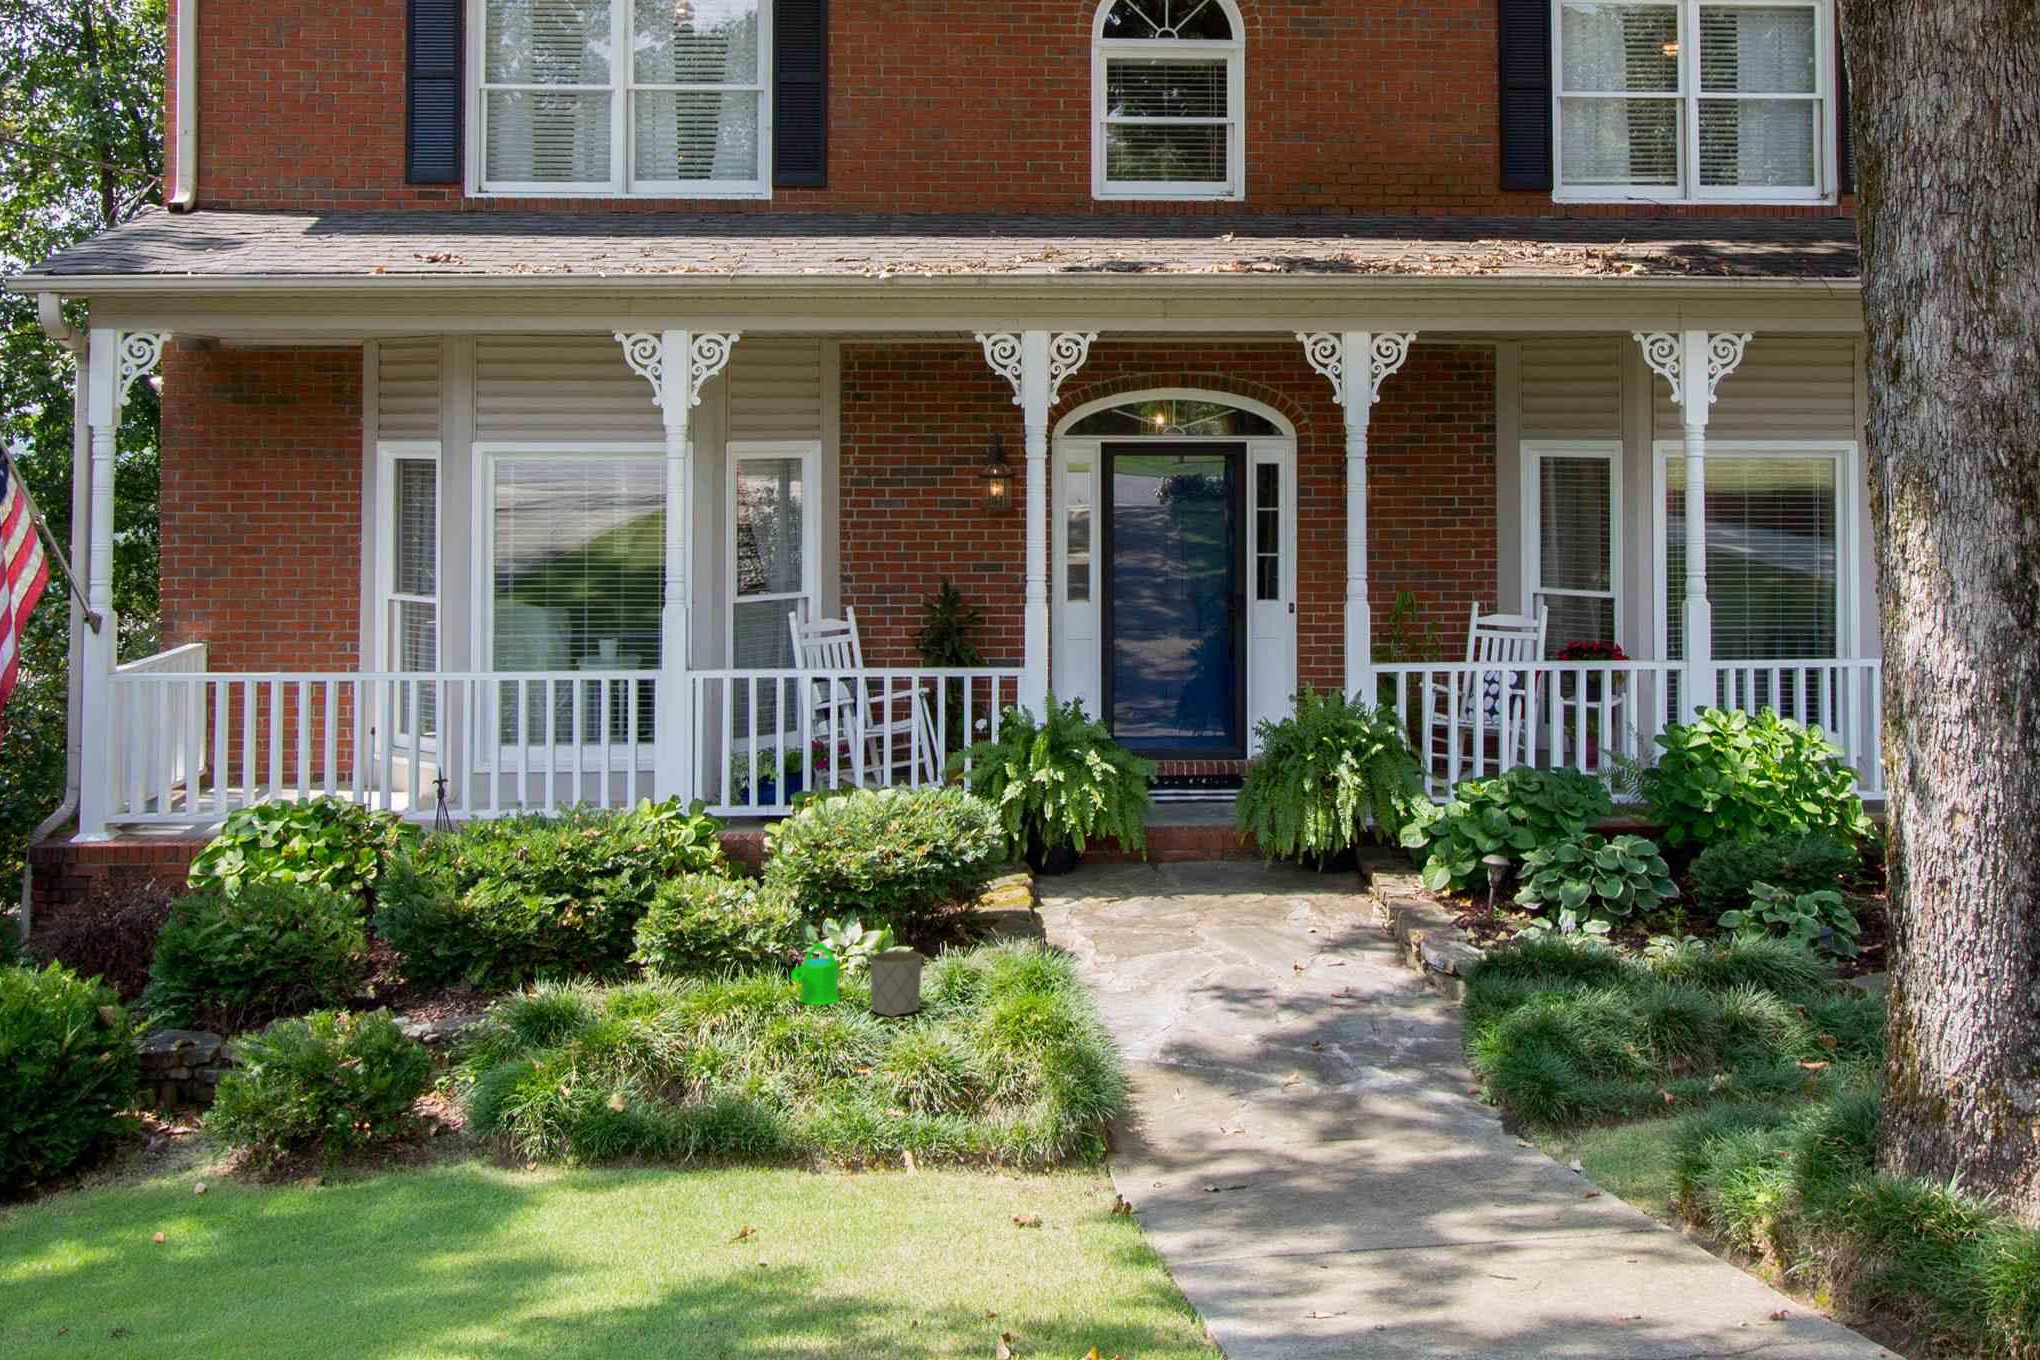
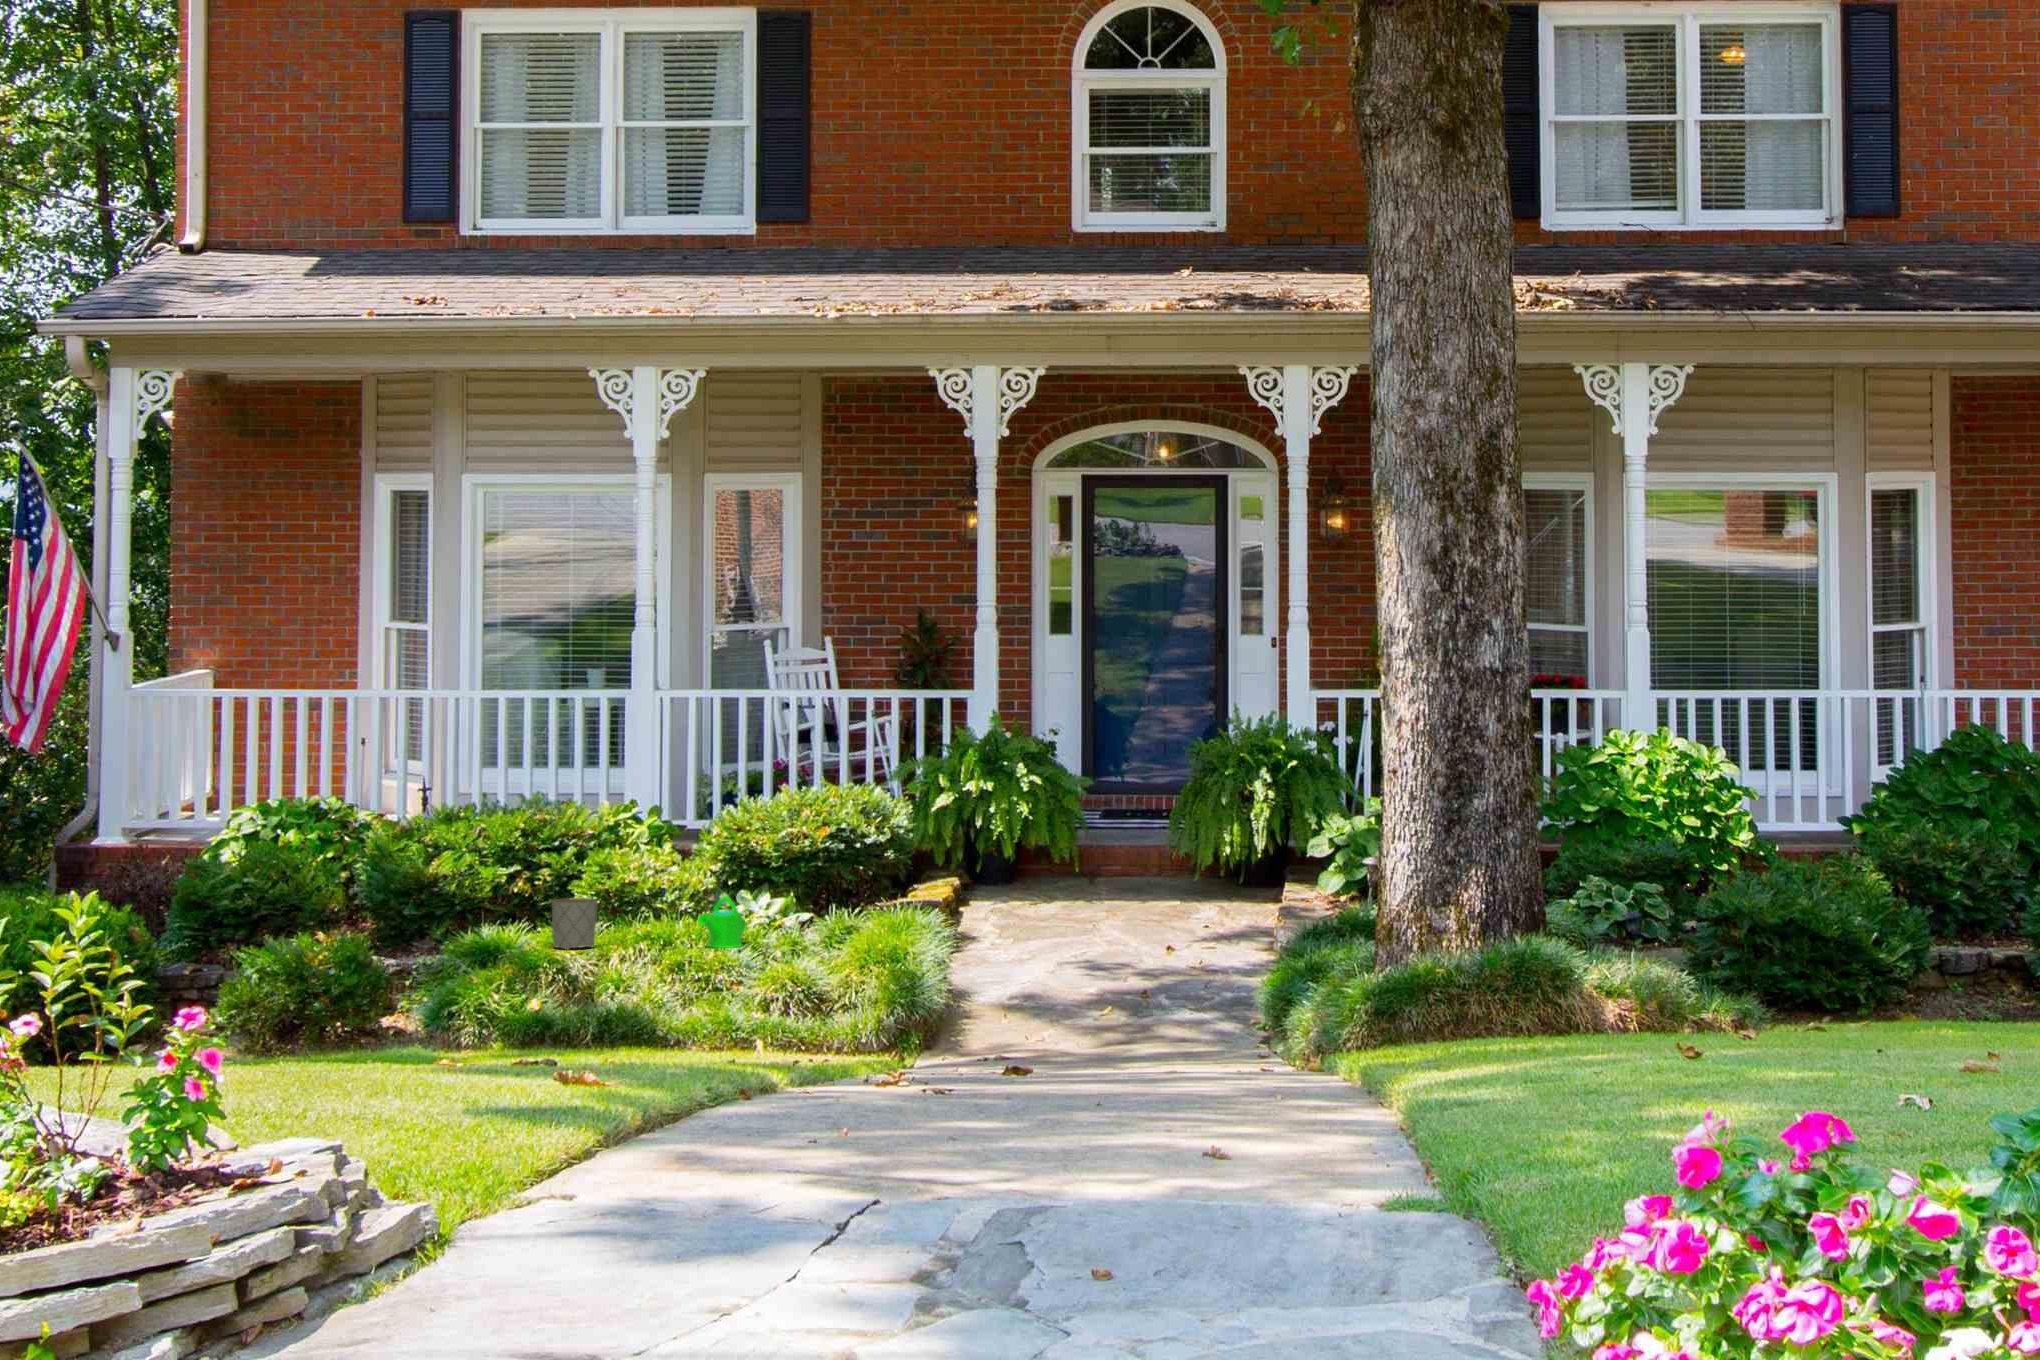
planter: present [870,950,922,1017] -> present [552,898,598,950]

